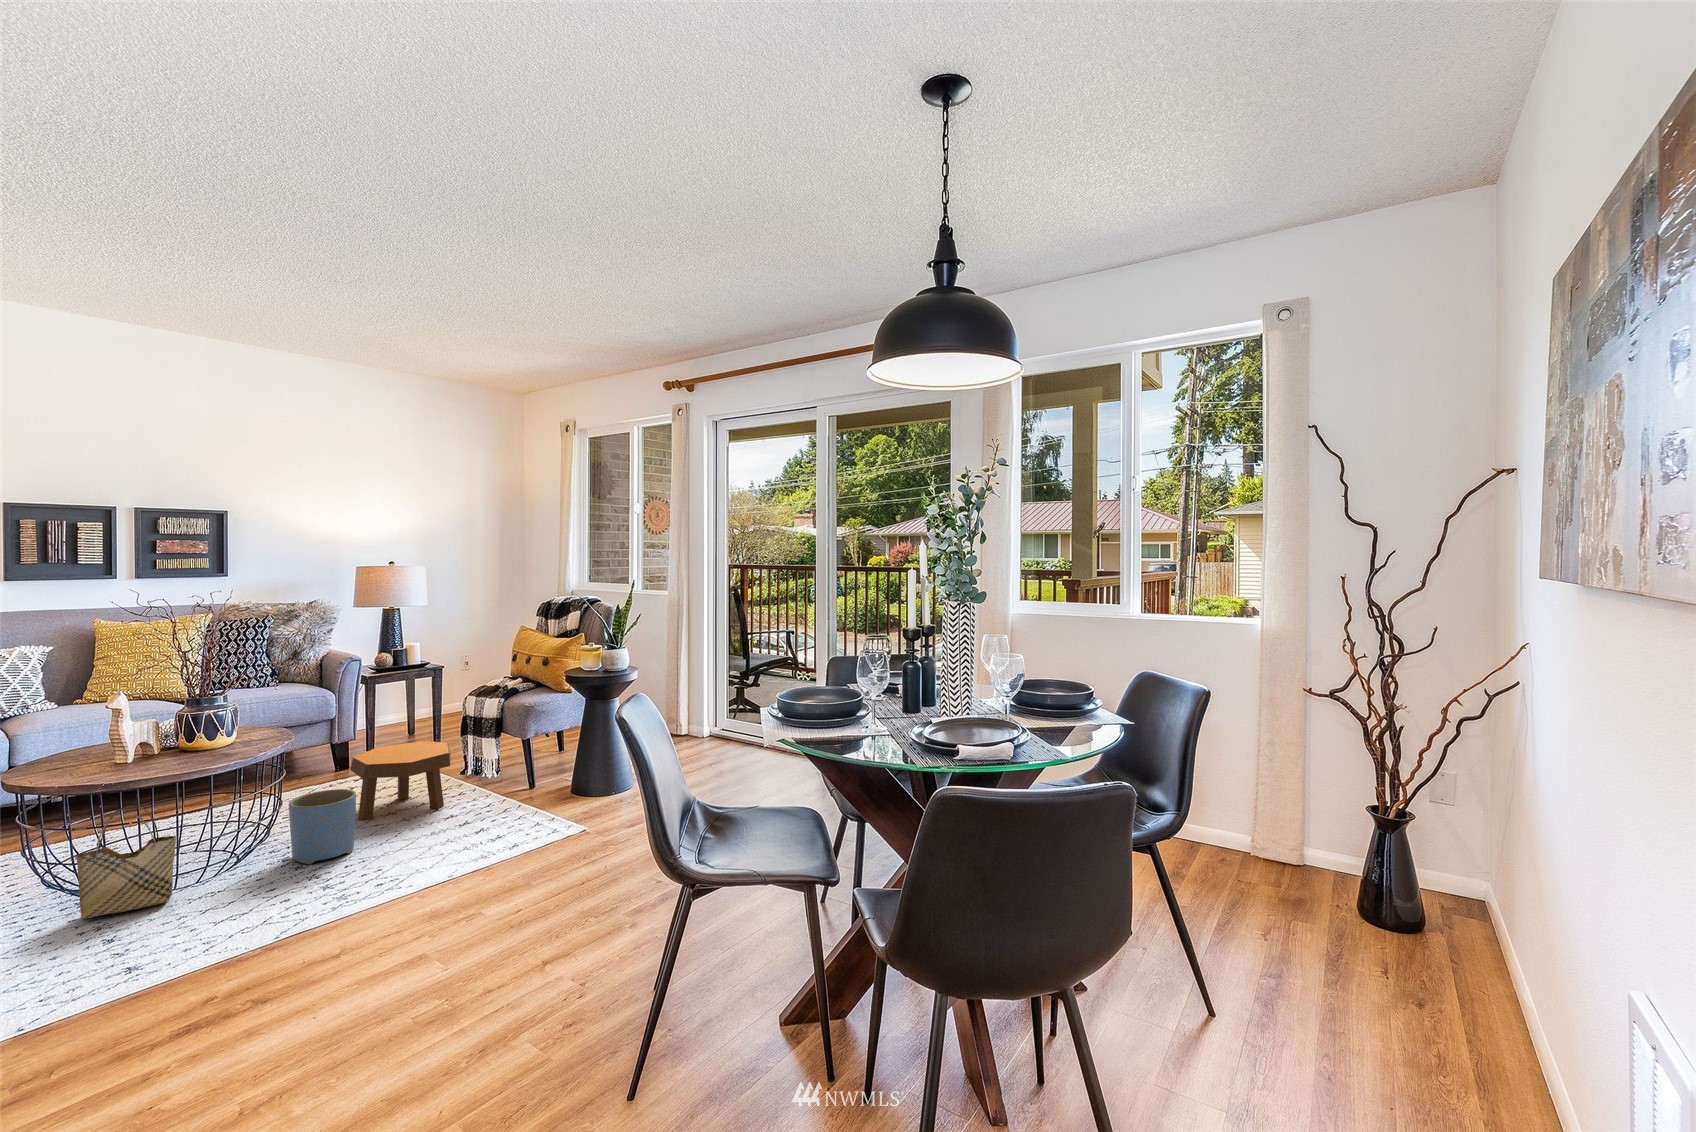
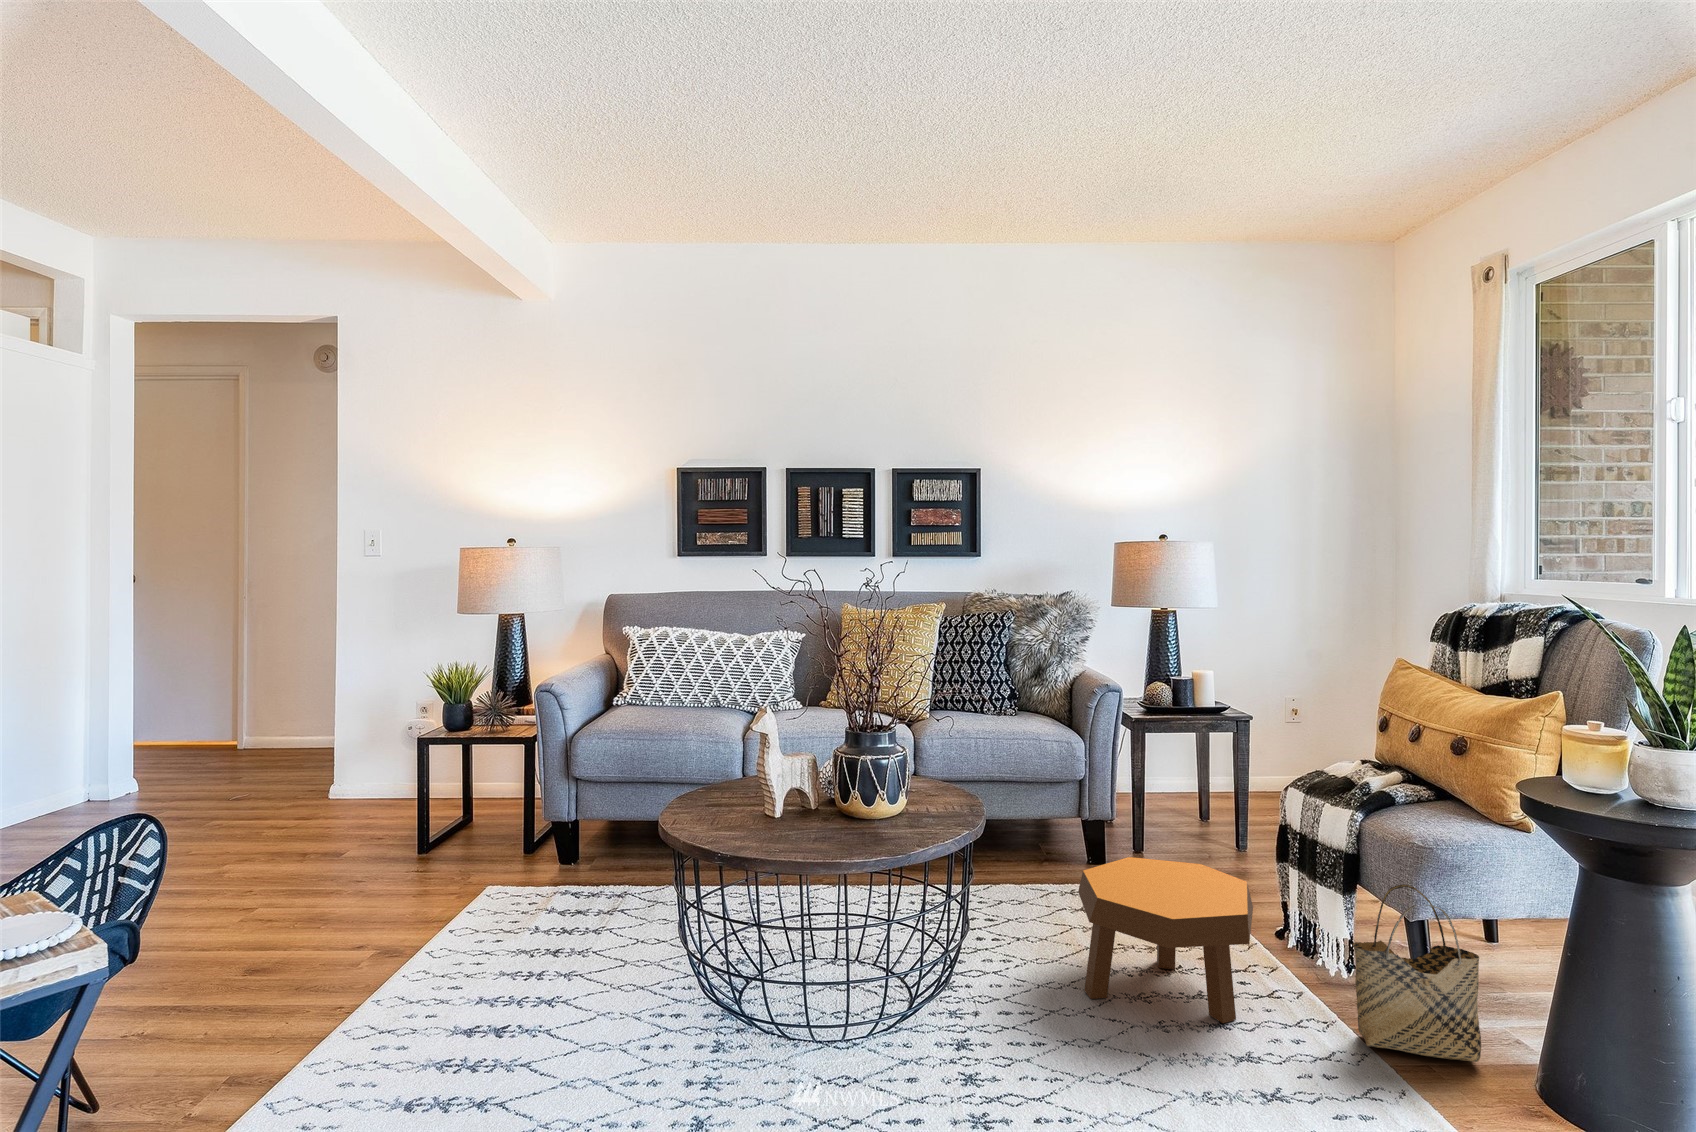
planter: present [289,789,356,864] -> none [955,938,1062,1091]
woven basket: present [75,806,177,920] -> present [1353,884,1481,1062]

